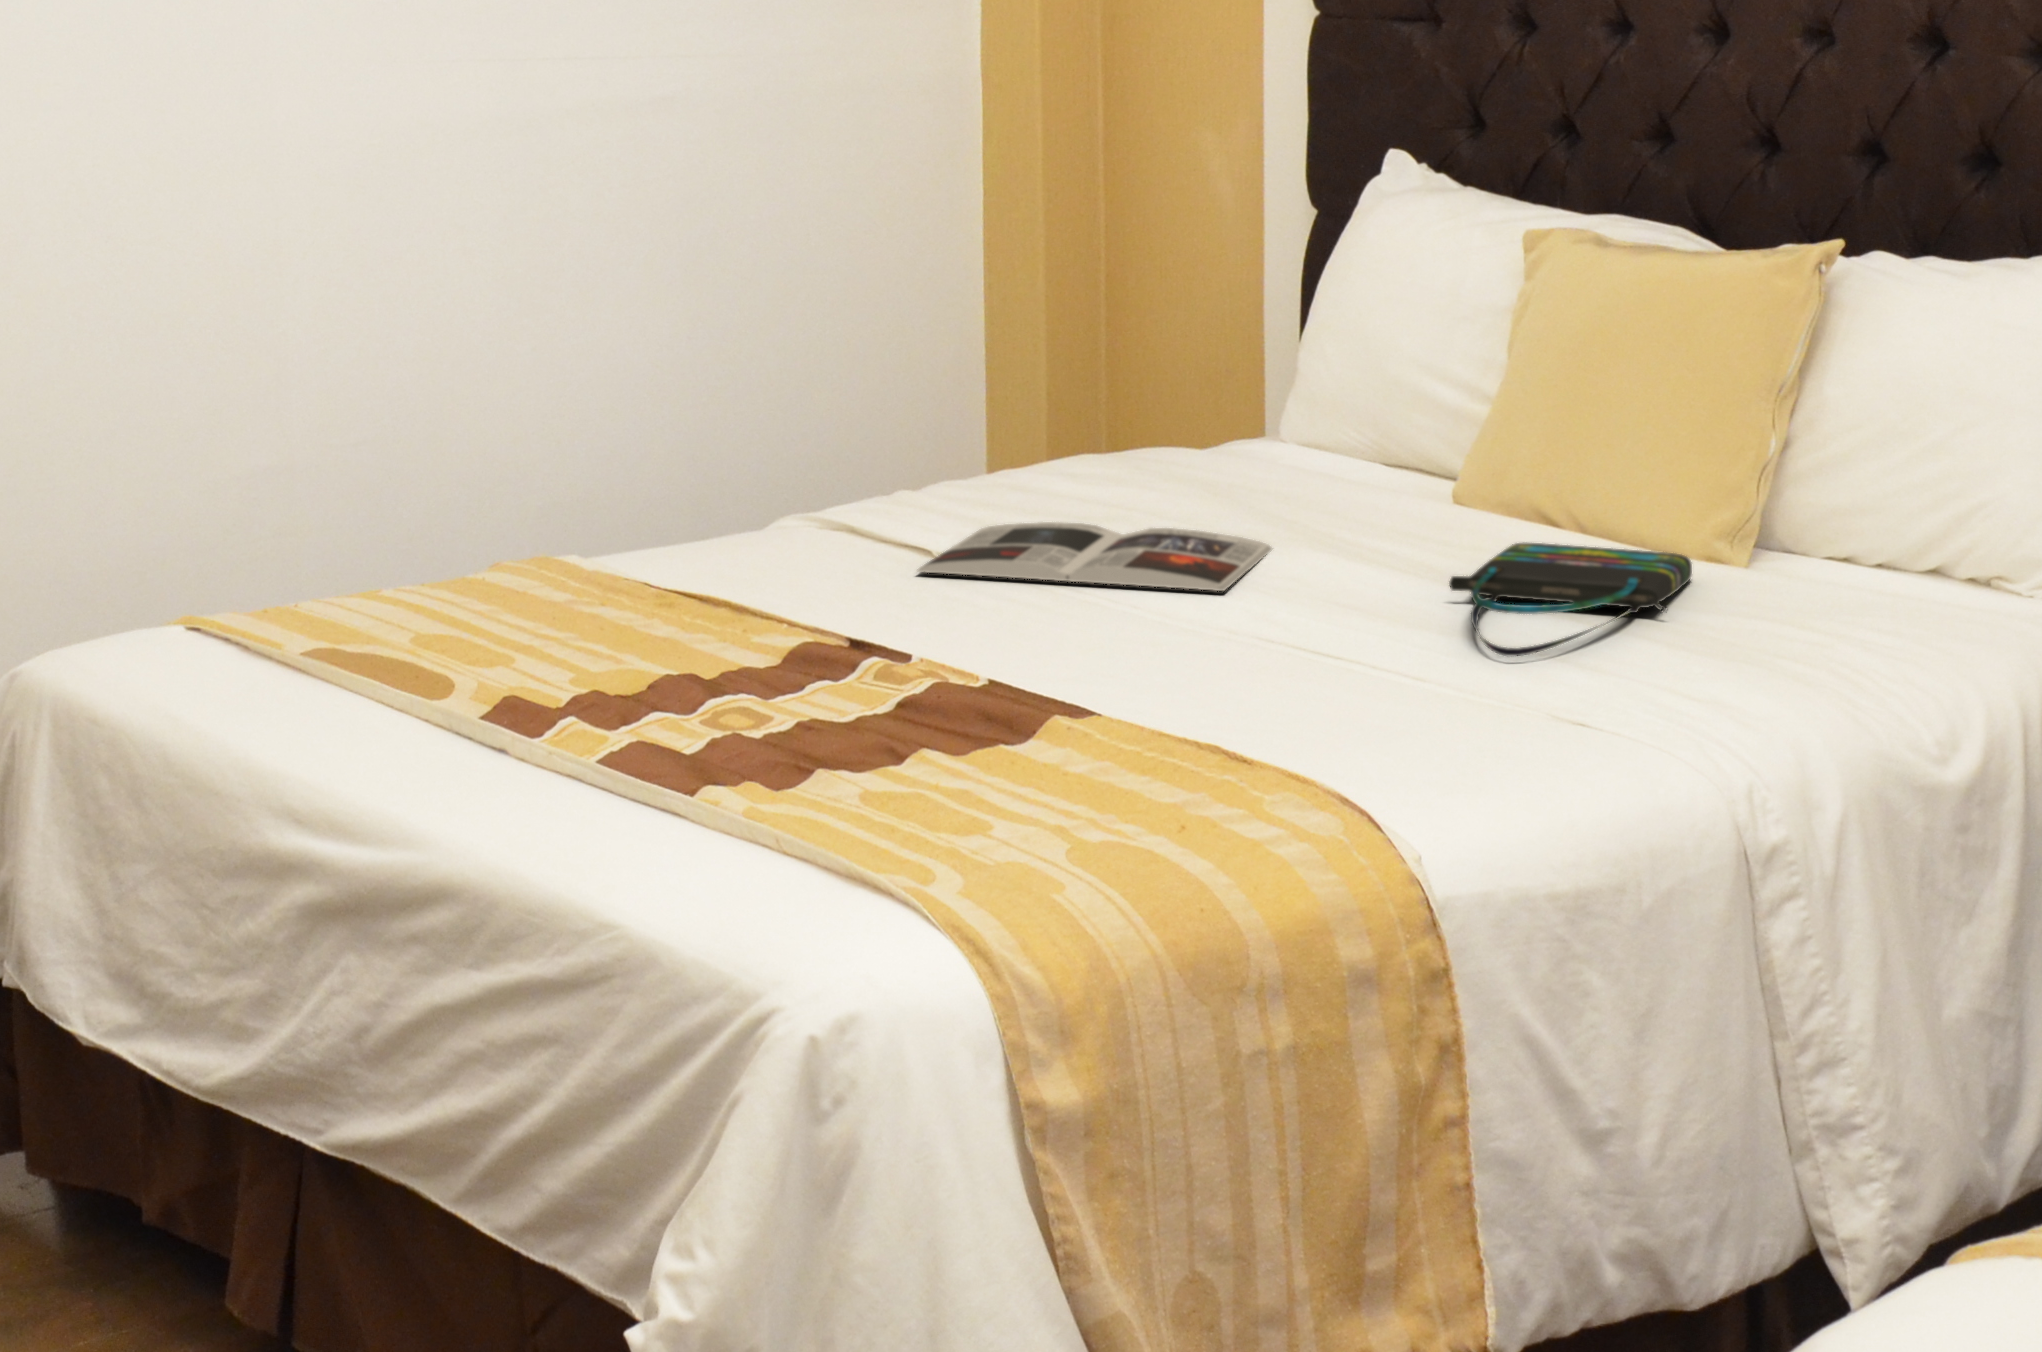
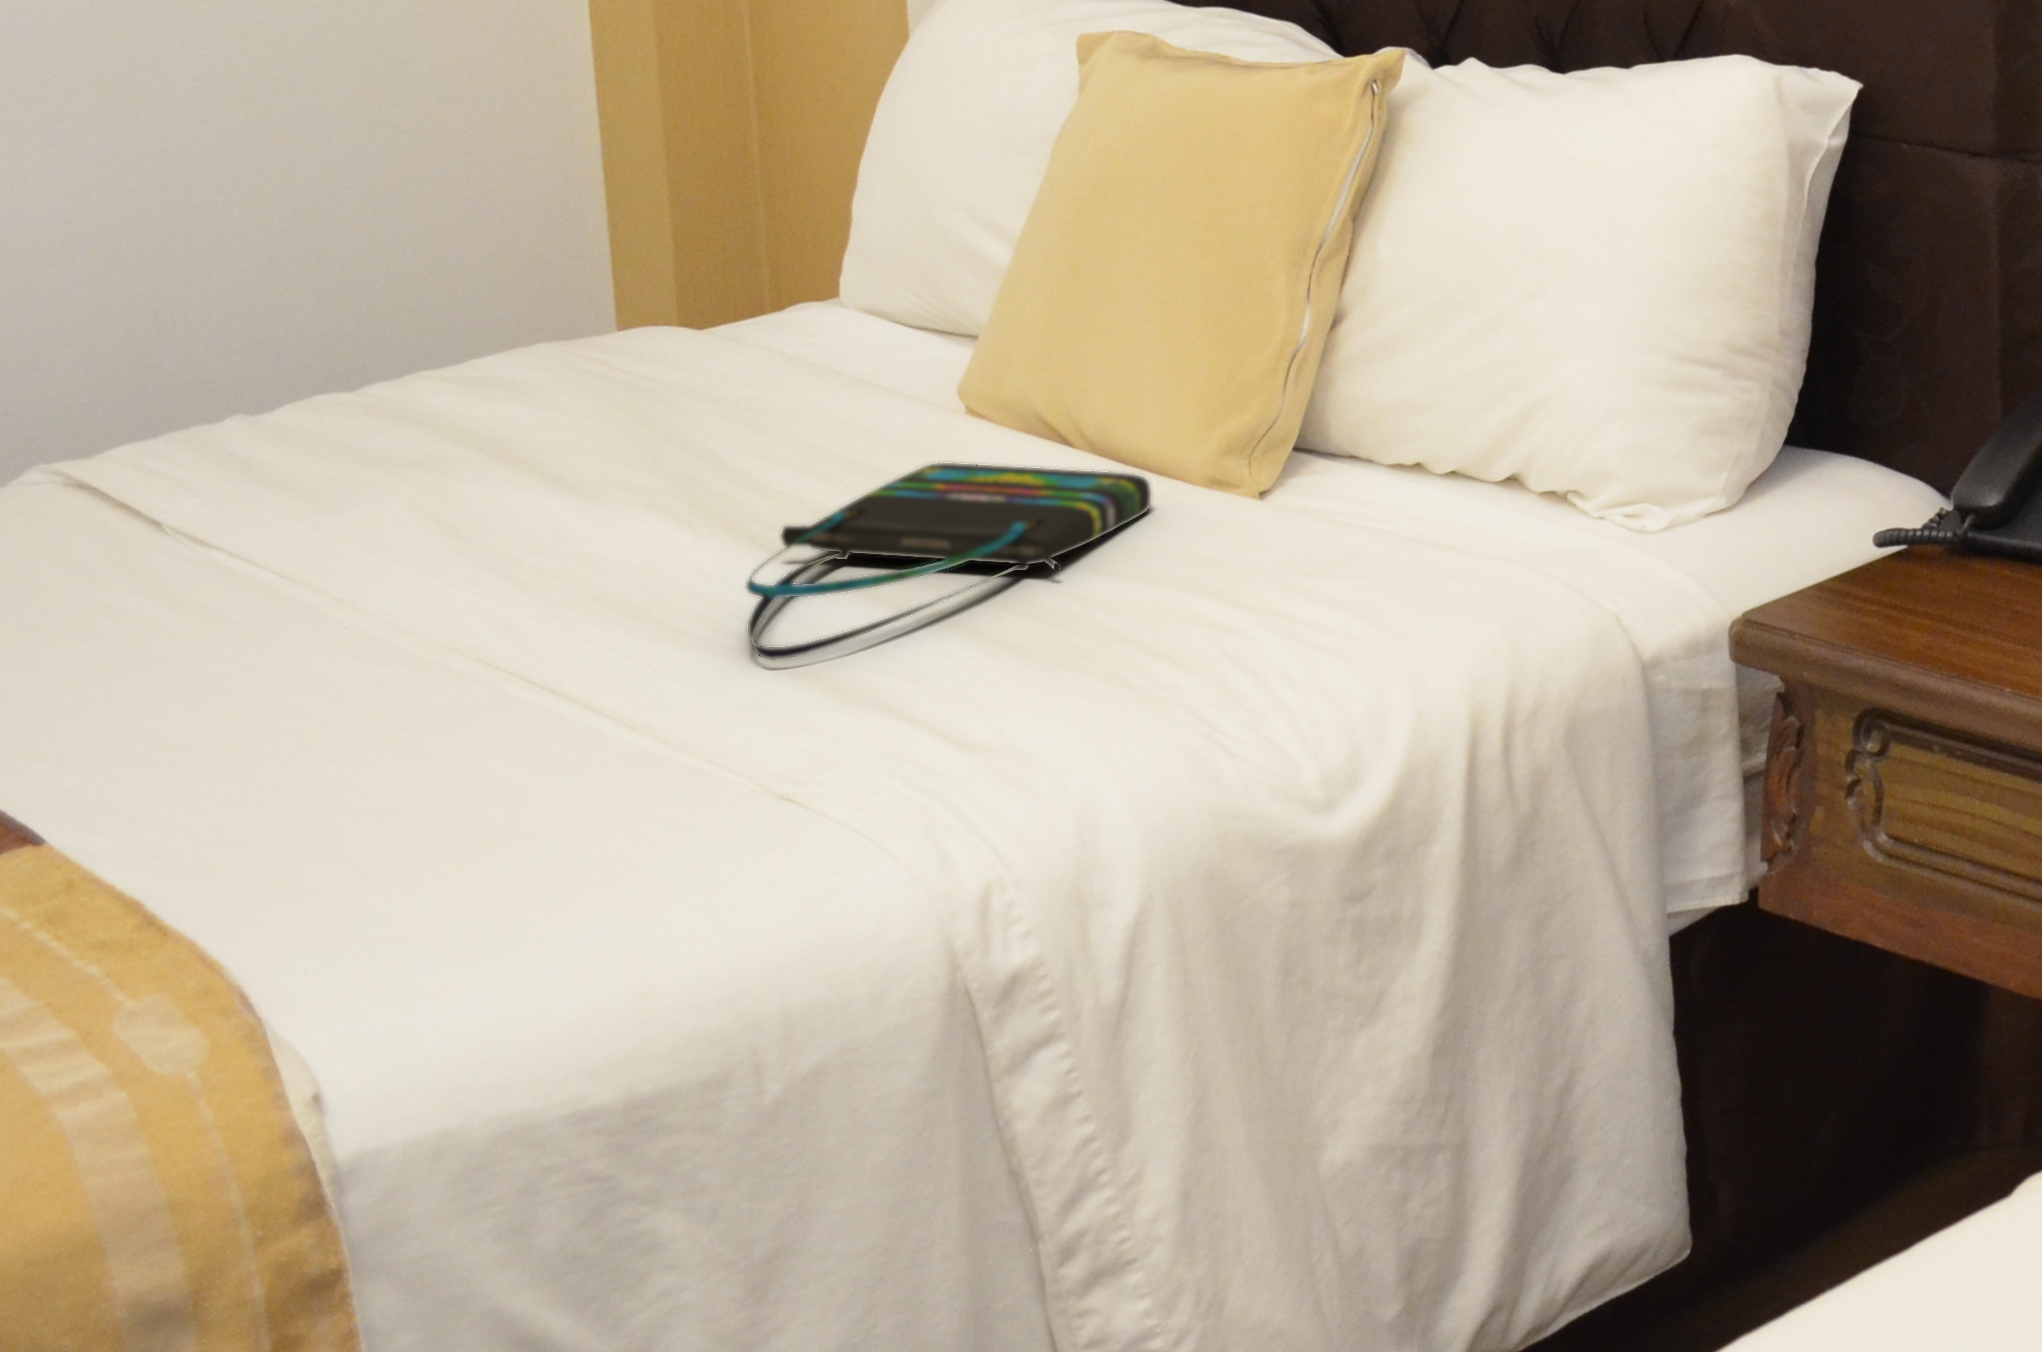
magazine: present [917,522,1272,591] -> none [42,449,624,558]

